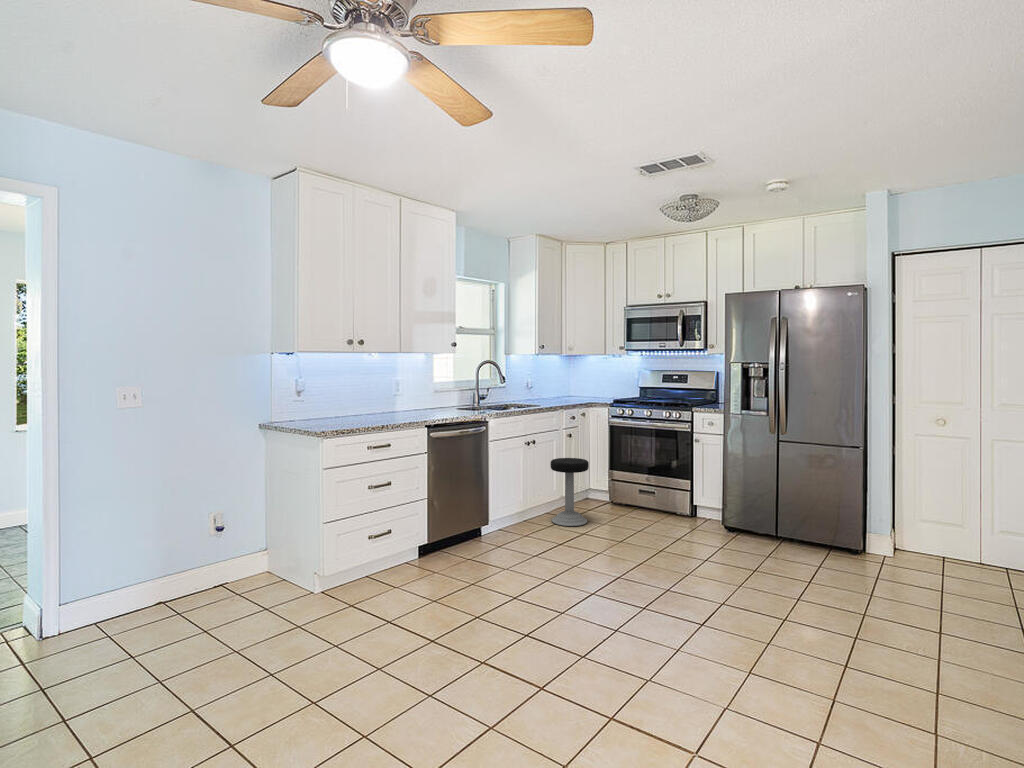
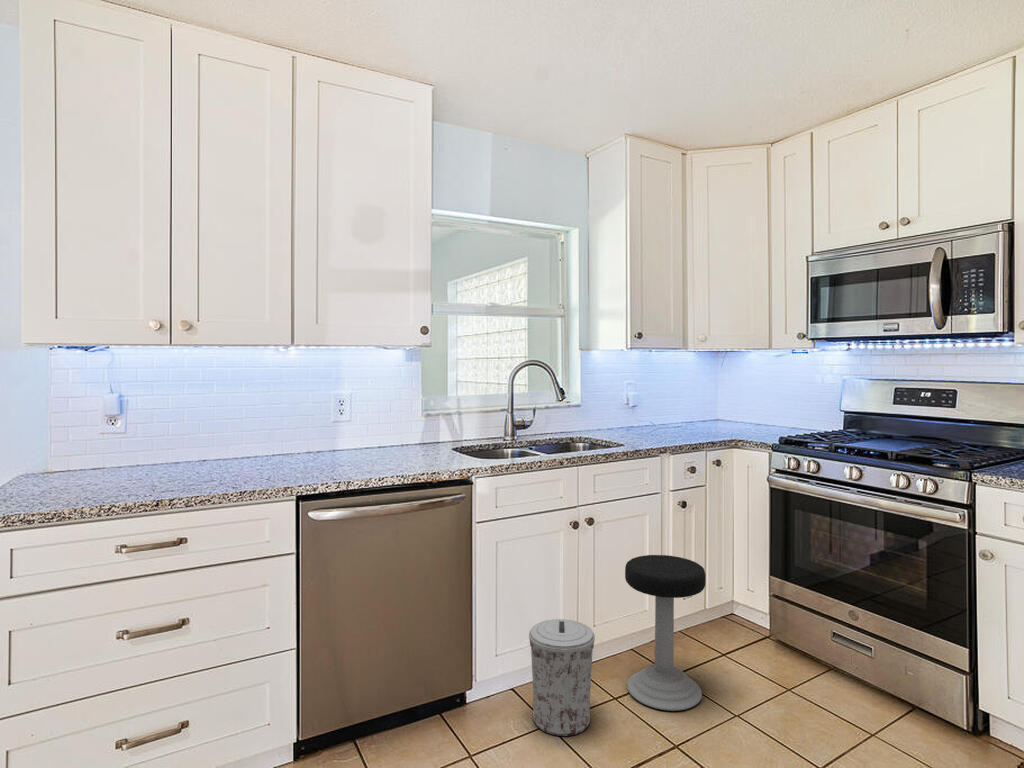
trash can: none [514,487,545,537] -> present [529,619,595,736]

